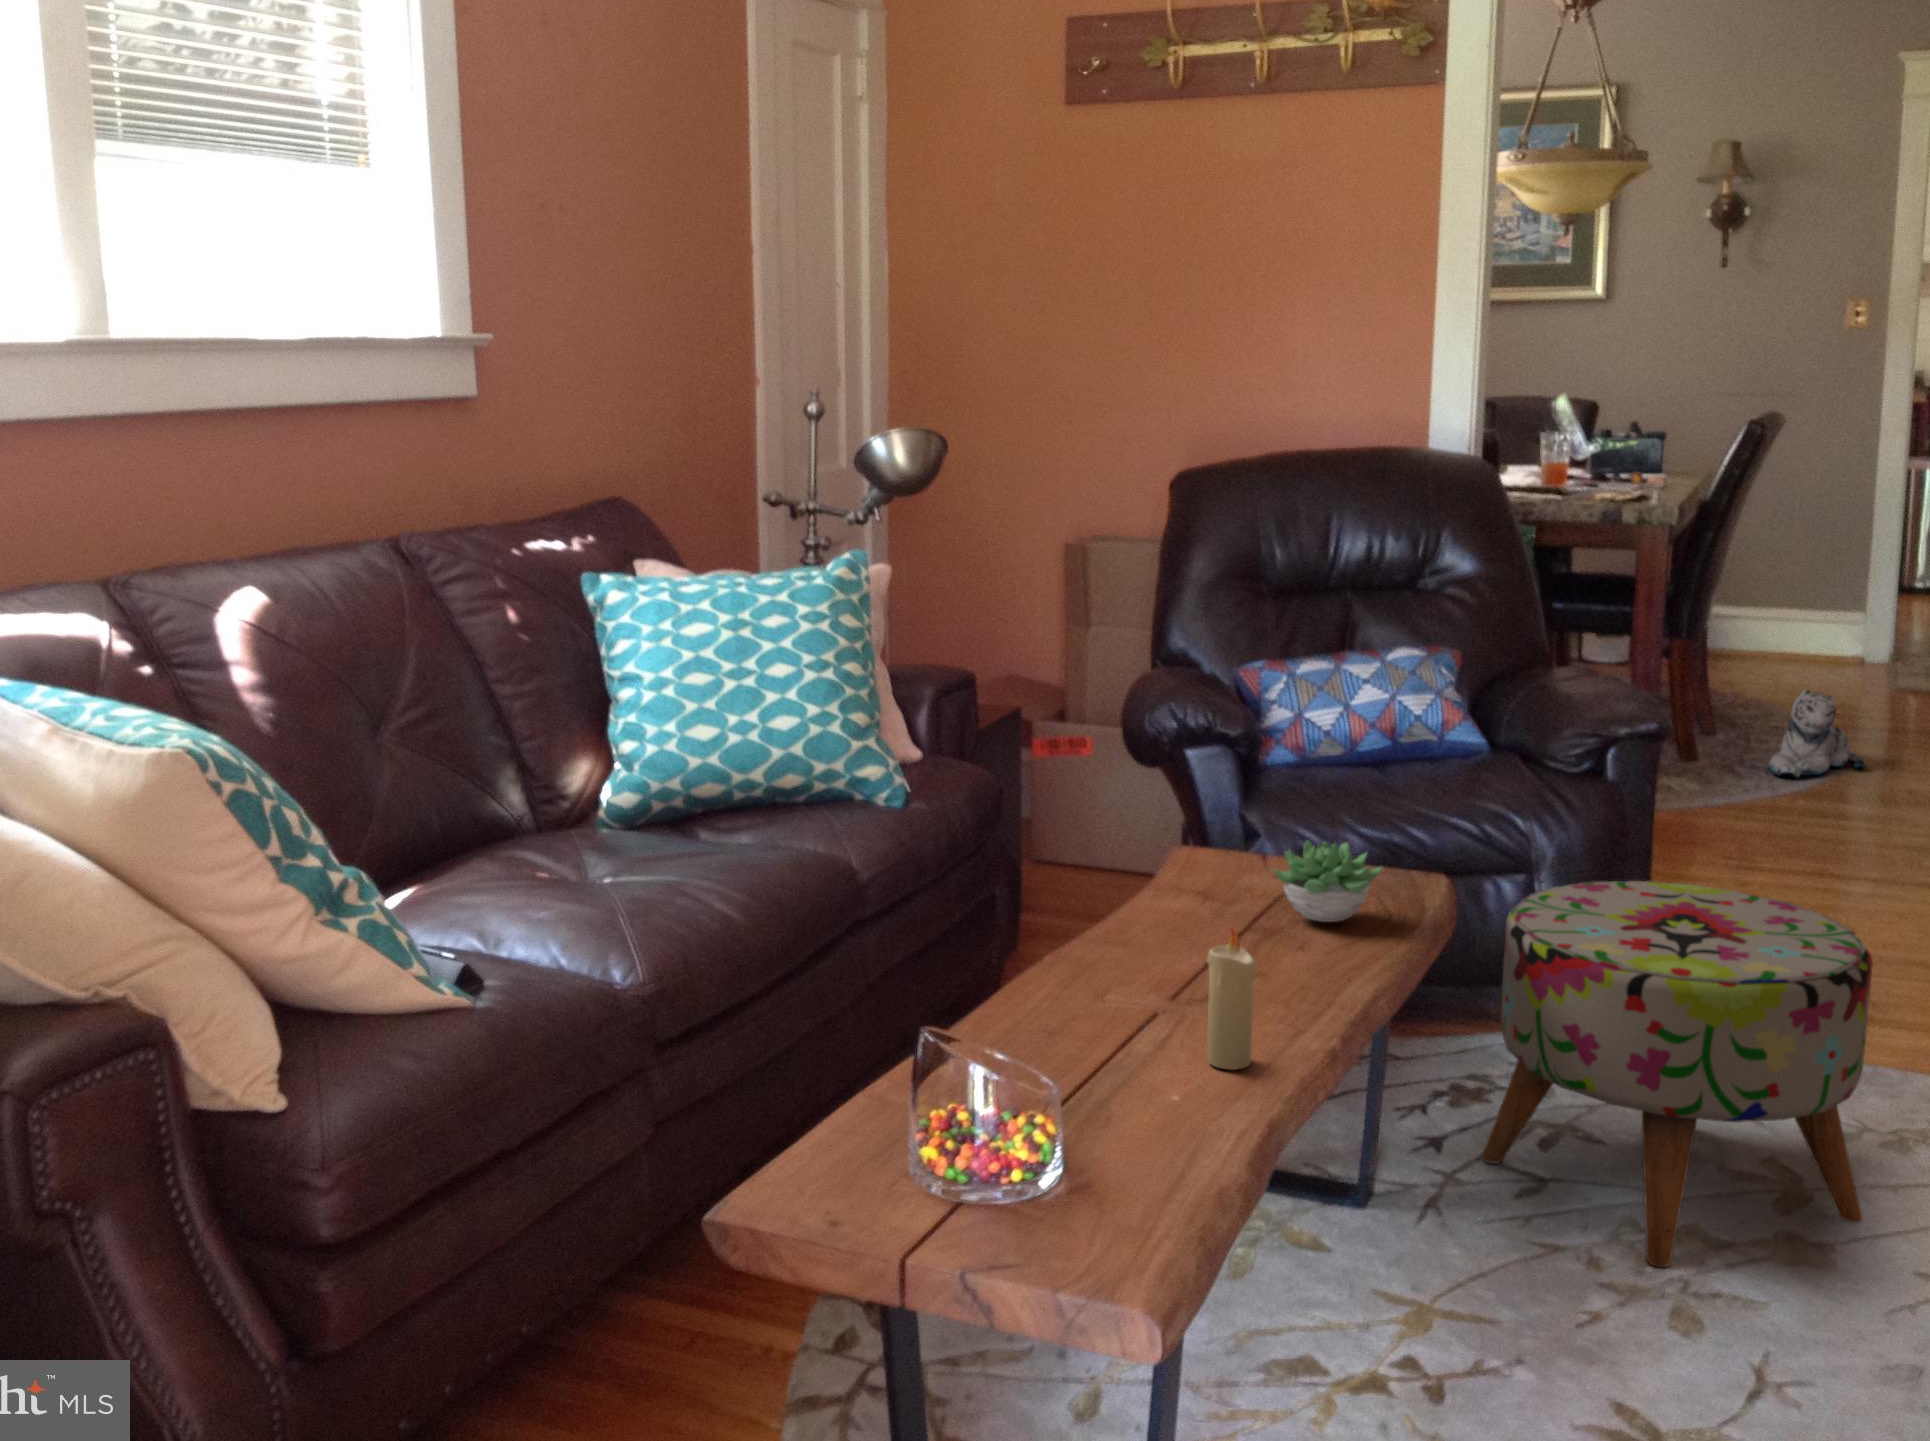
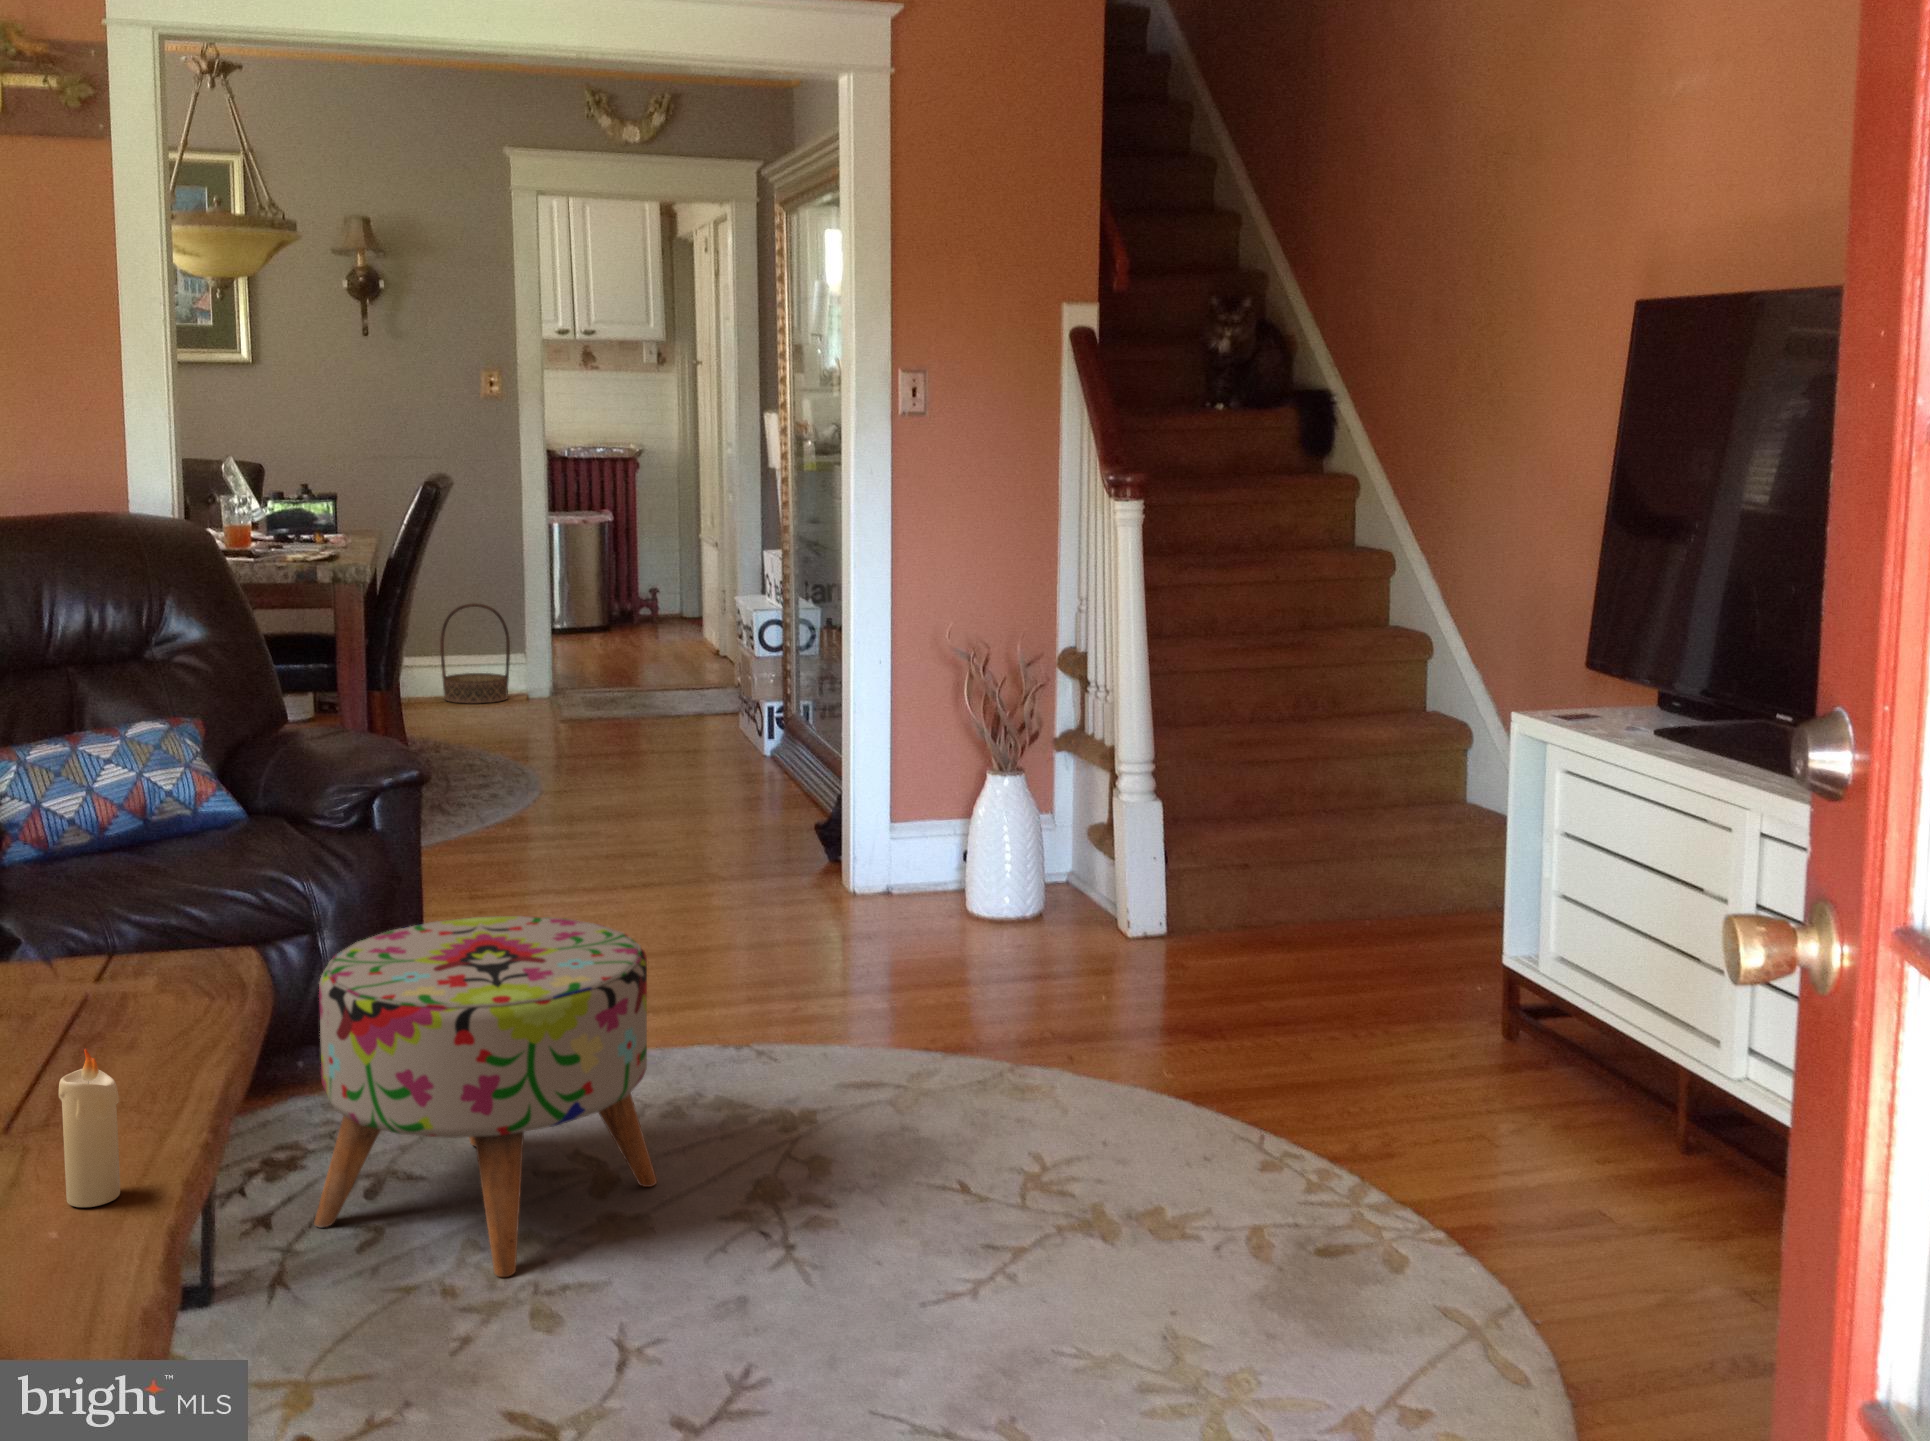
basket: none [1771,556,1855,667] -> present [440,603,510,704]
plush toy: present [1769,690,1865,777] -> none [470,725,549,805]
succulent plant: present [1271,841,1382,922] -> none [73,934,200,1023]

